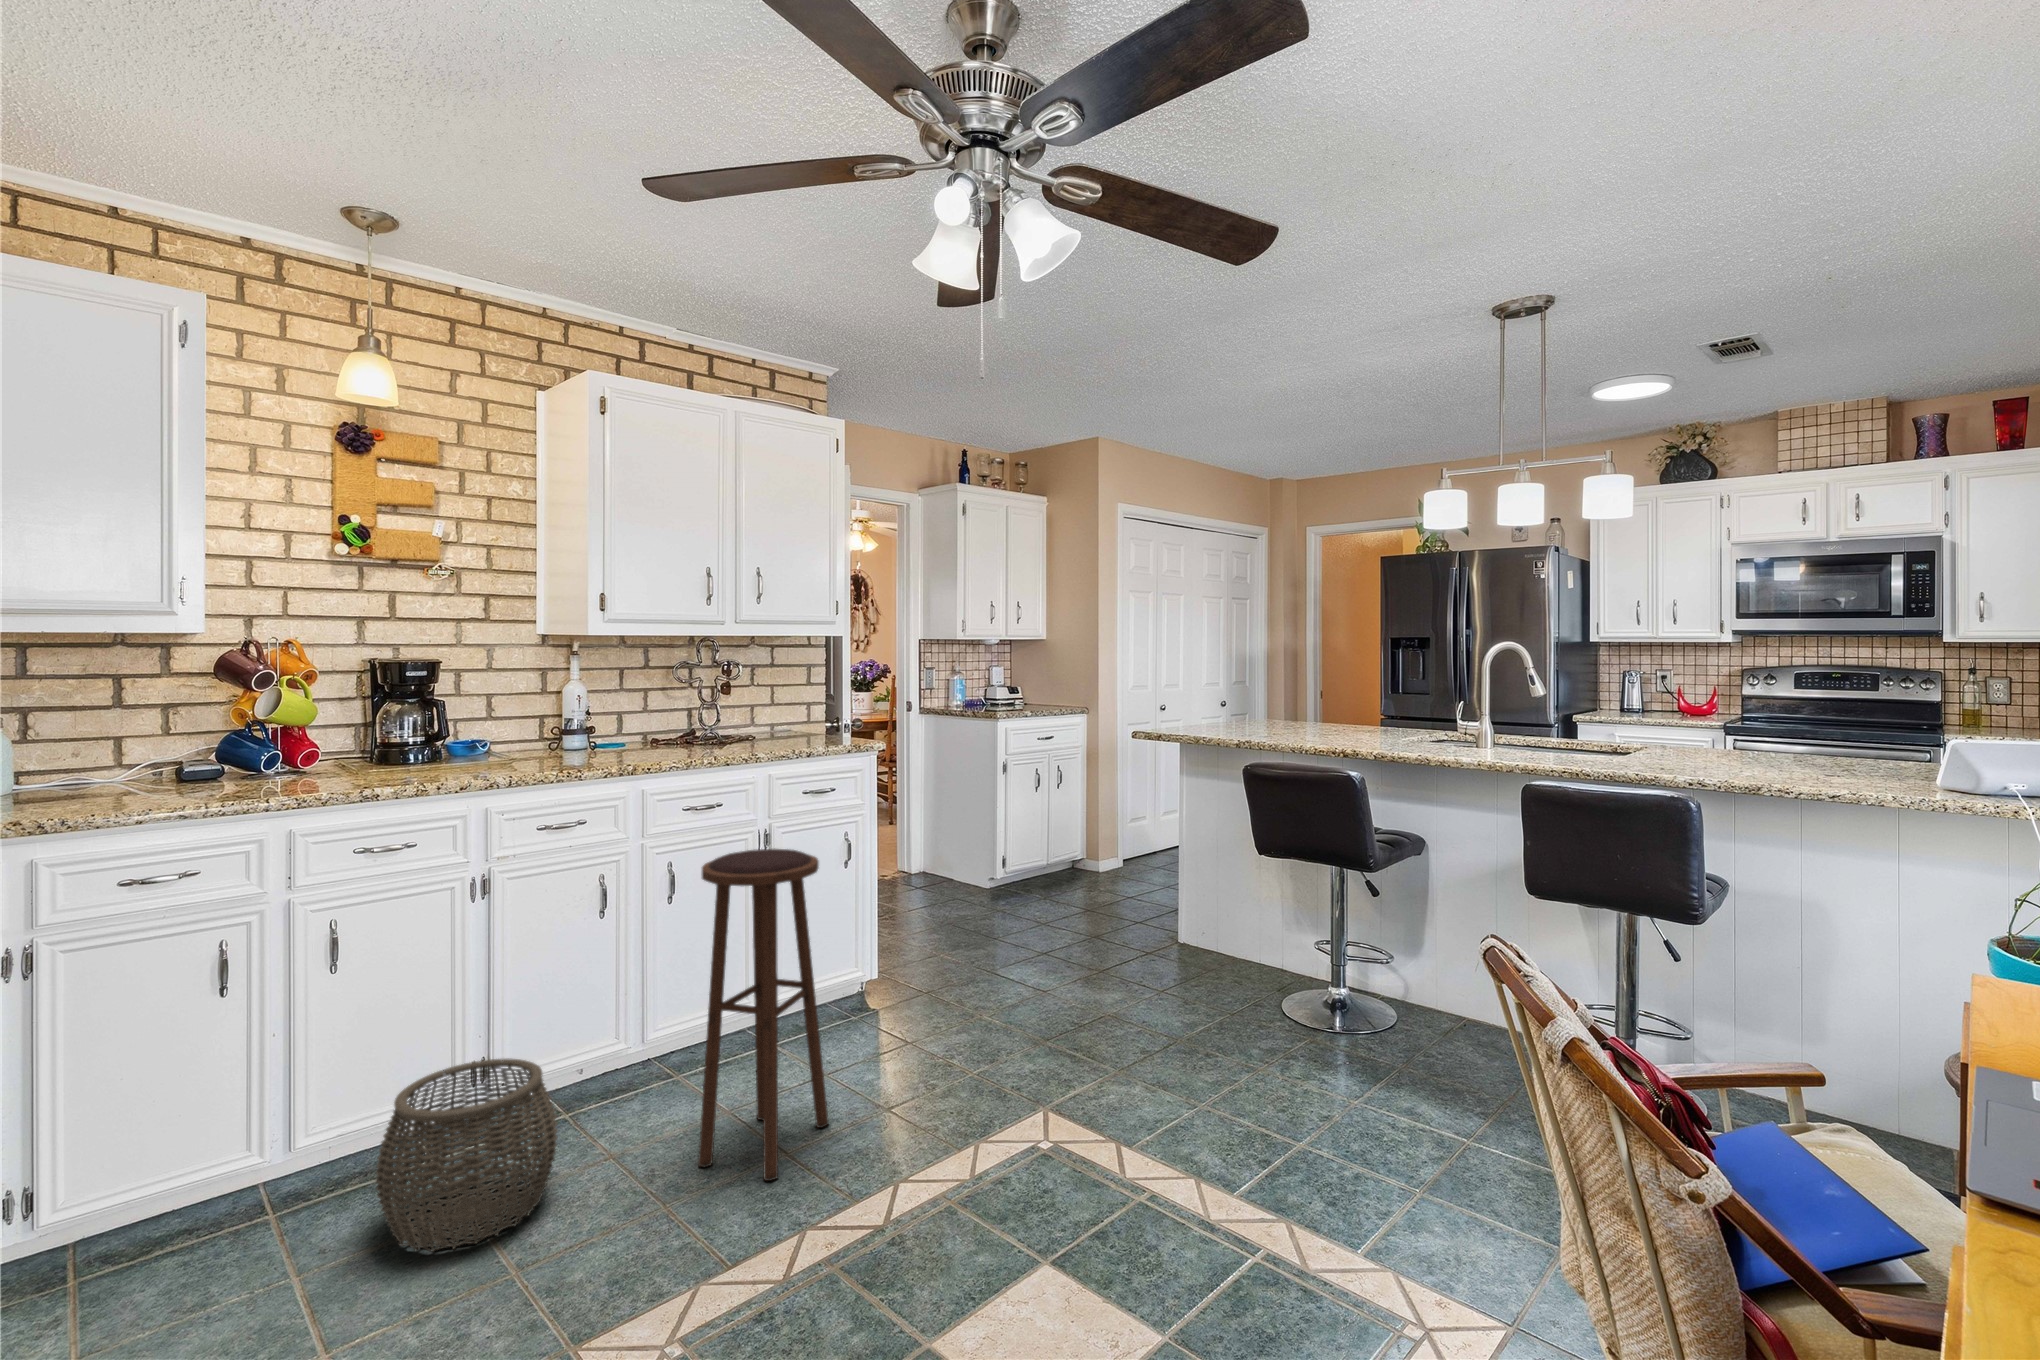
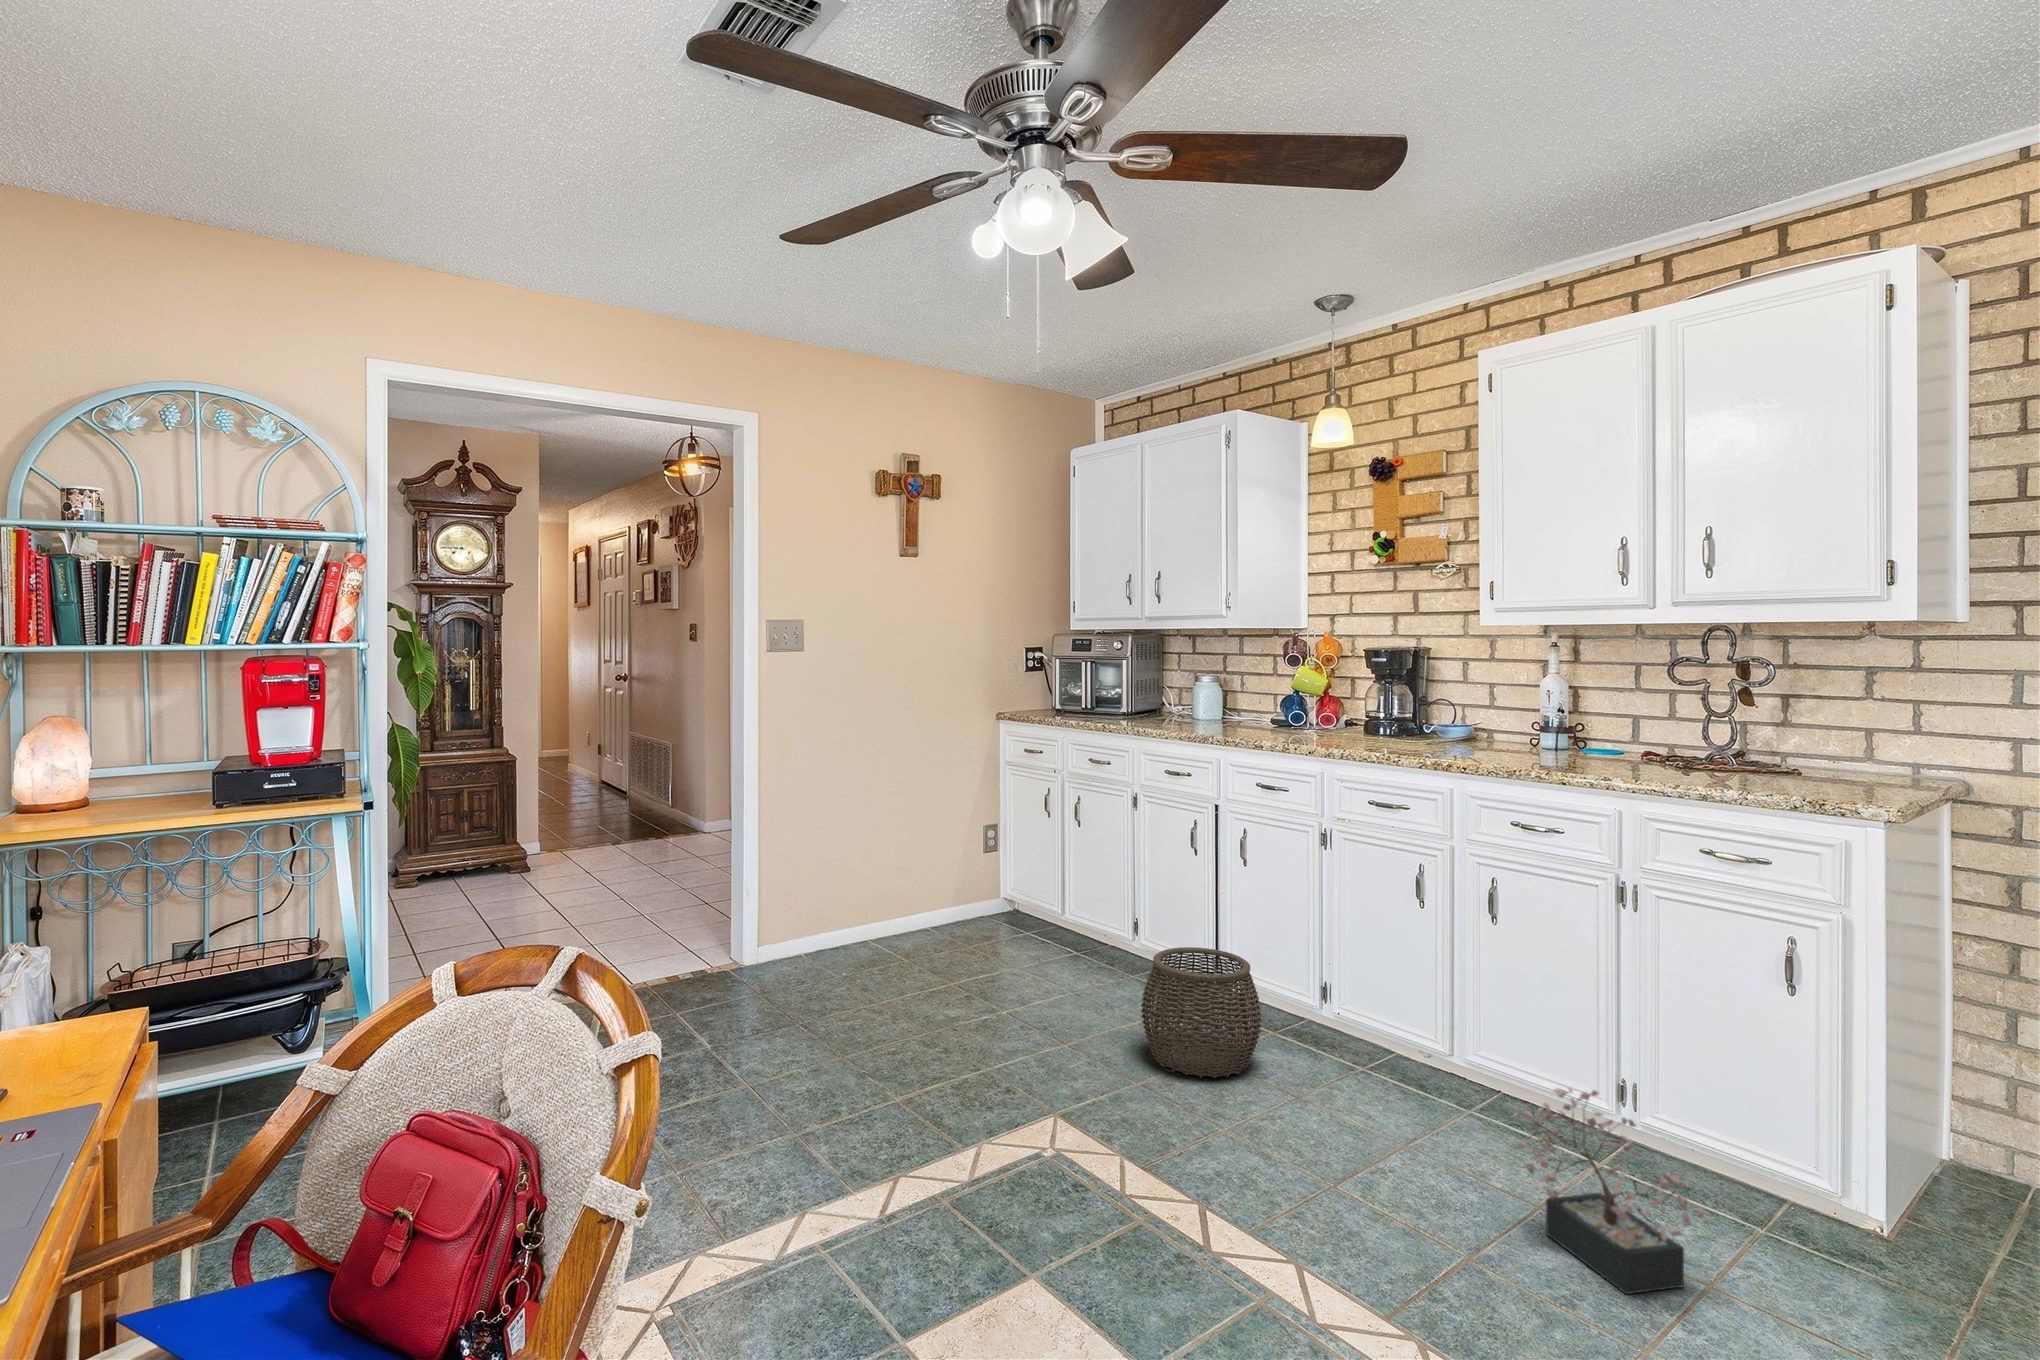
stool: present [698,849,829,1181] -> none [1267,844,1406,1199]
decorative plant: none [842,969,960,1078] -> present [1514,1088,1711,1294]

